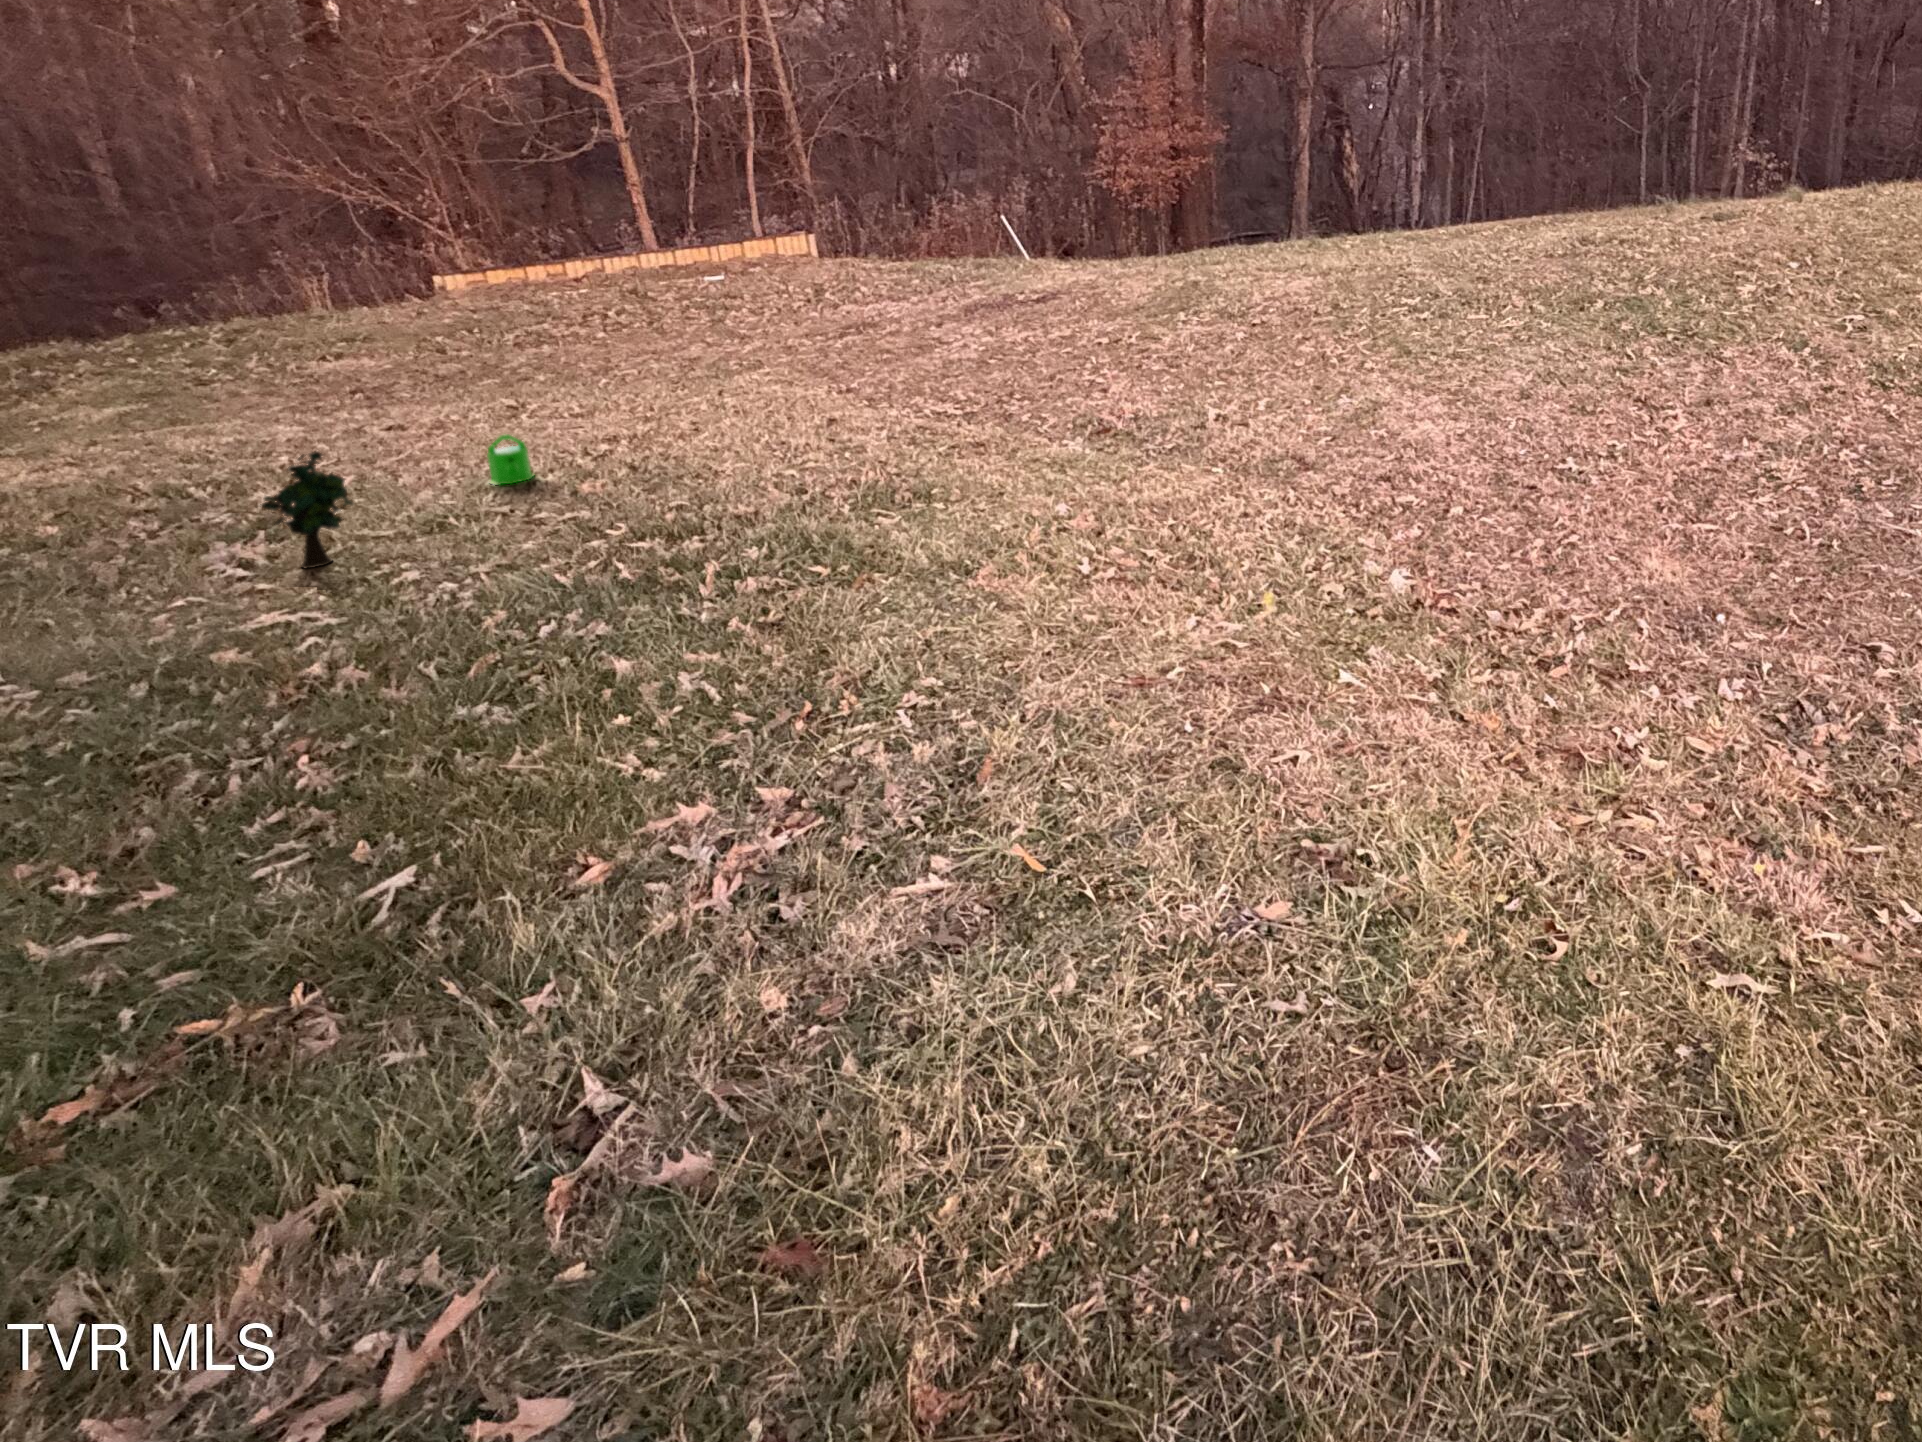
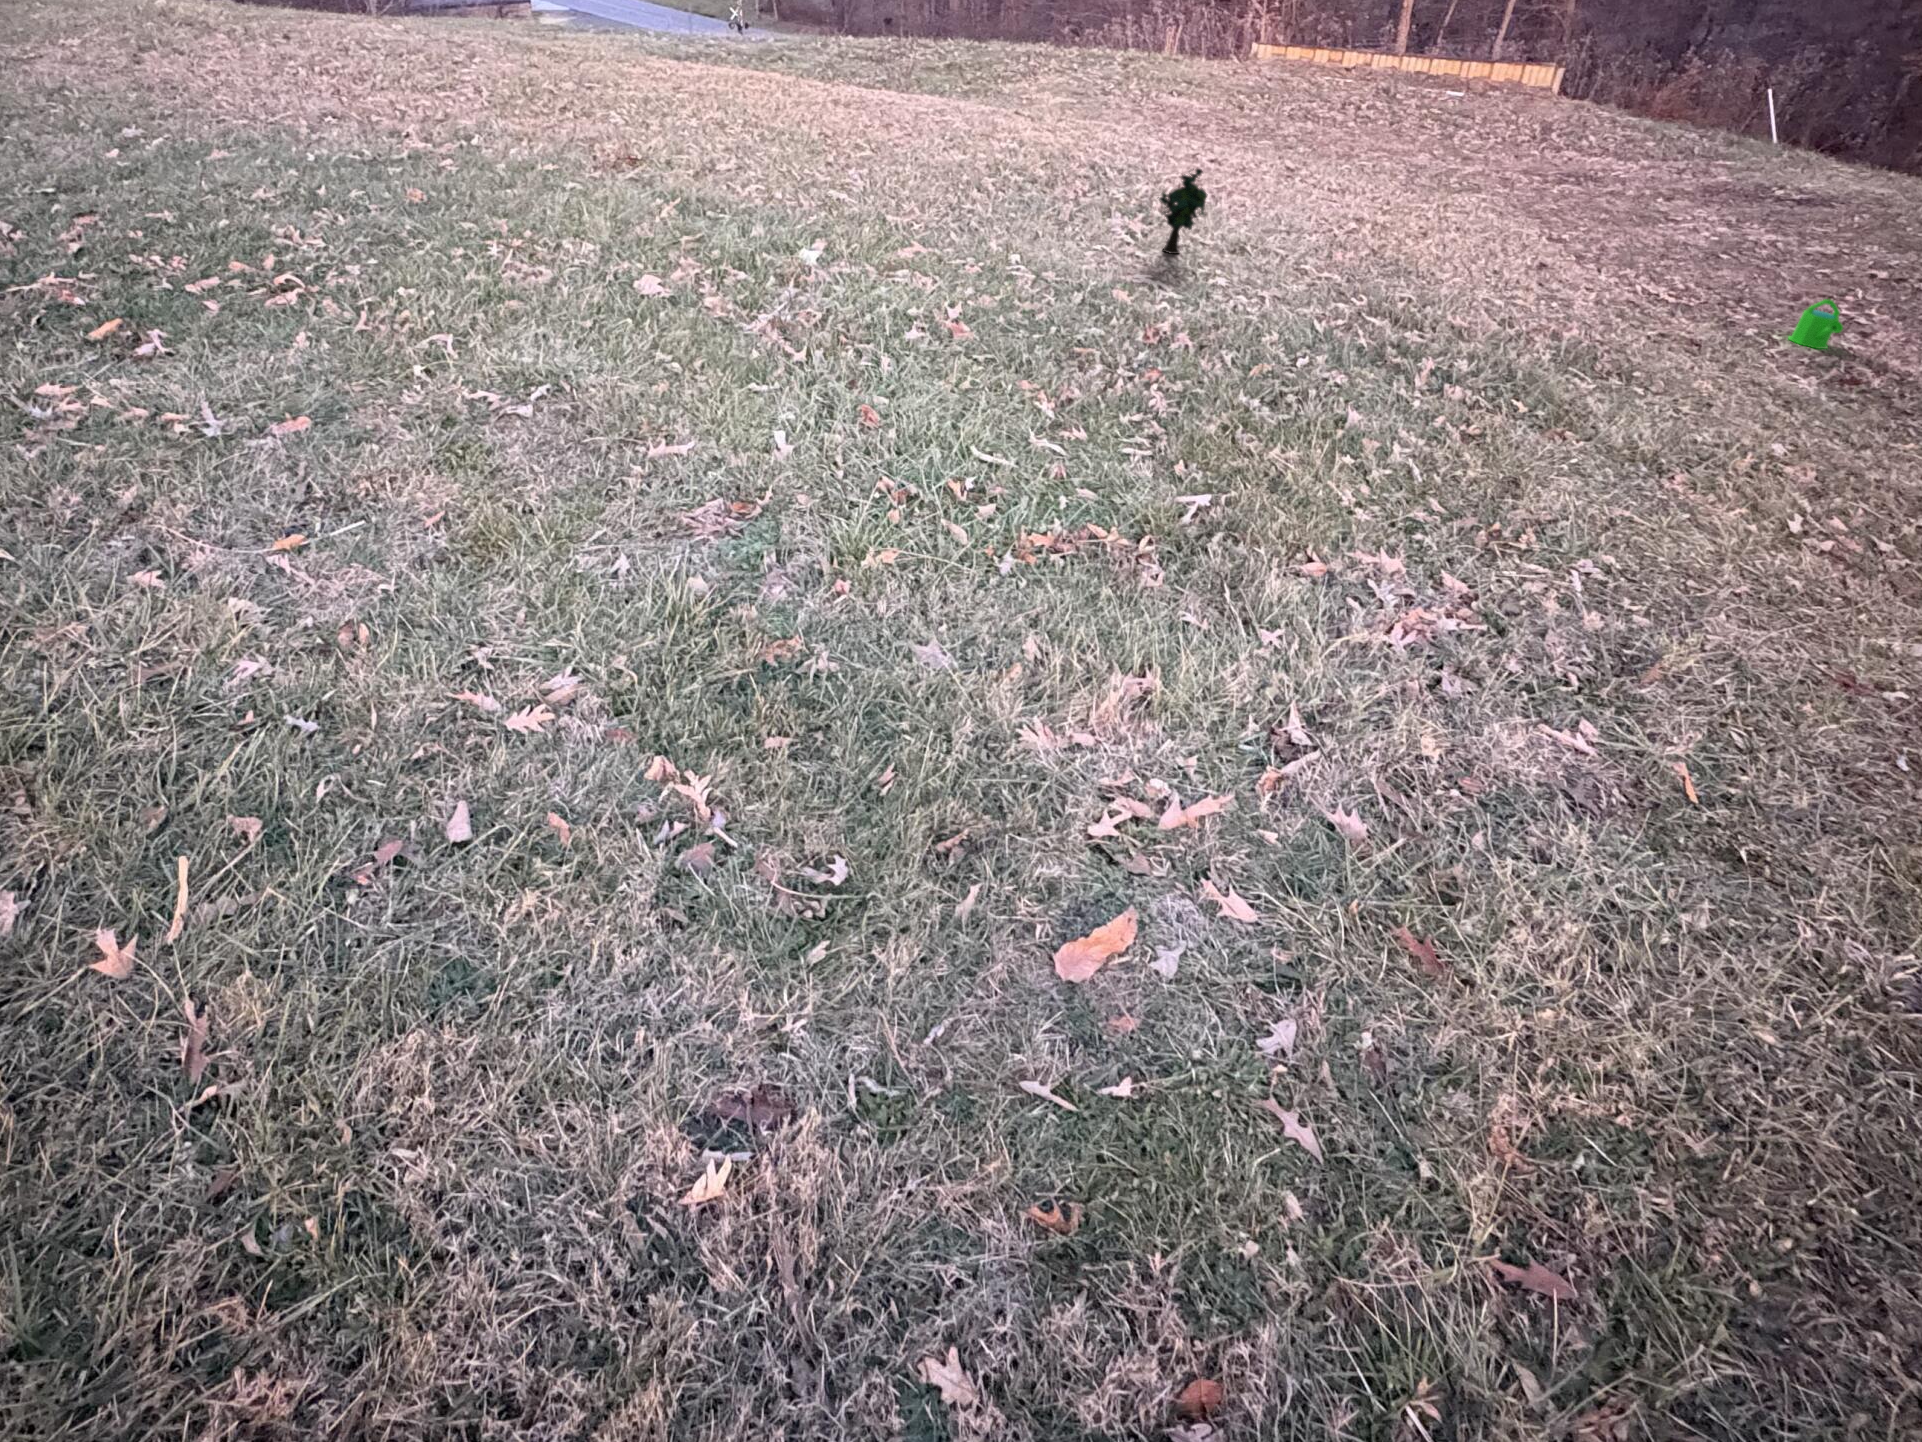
watering can: present [487,434,533,485] -> present [1788,299,1843,349]

